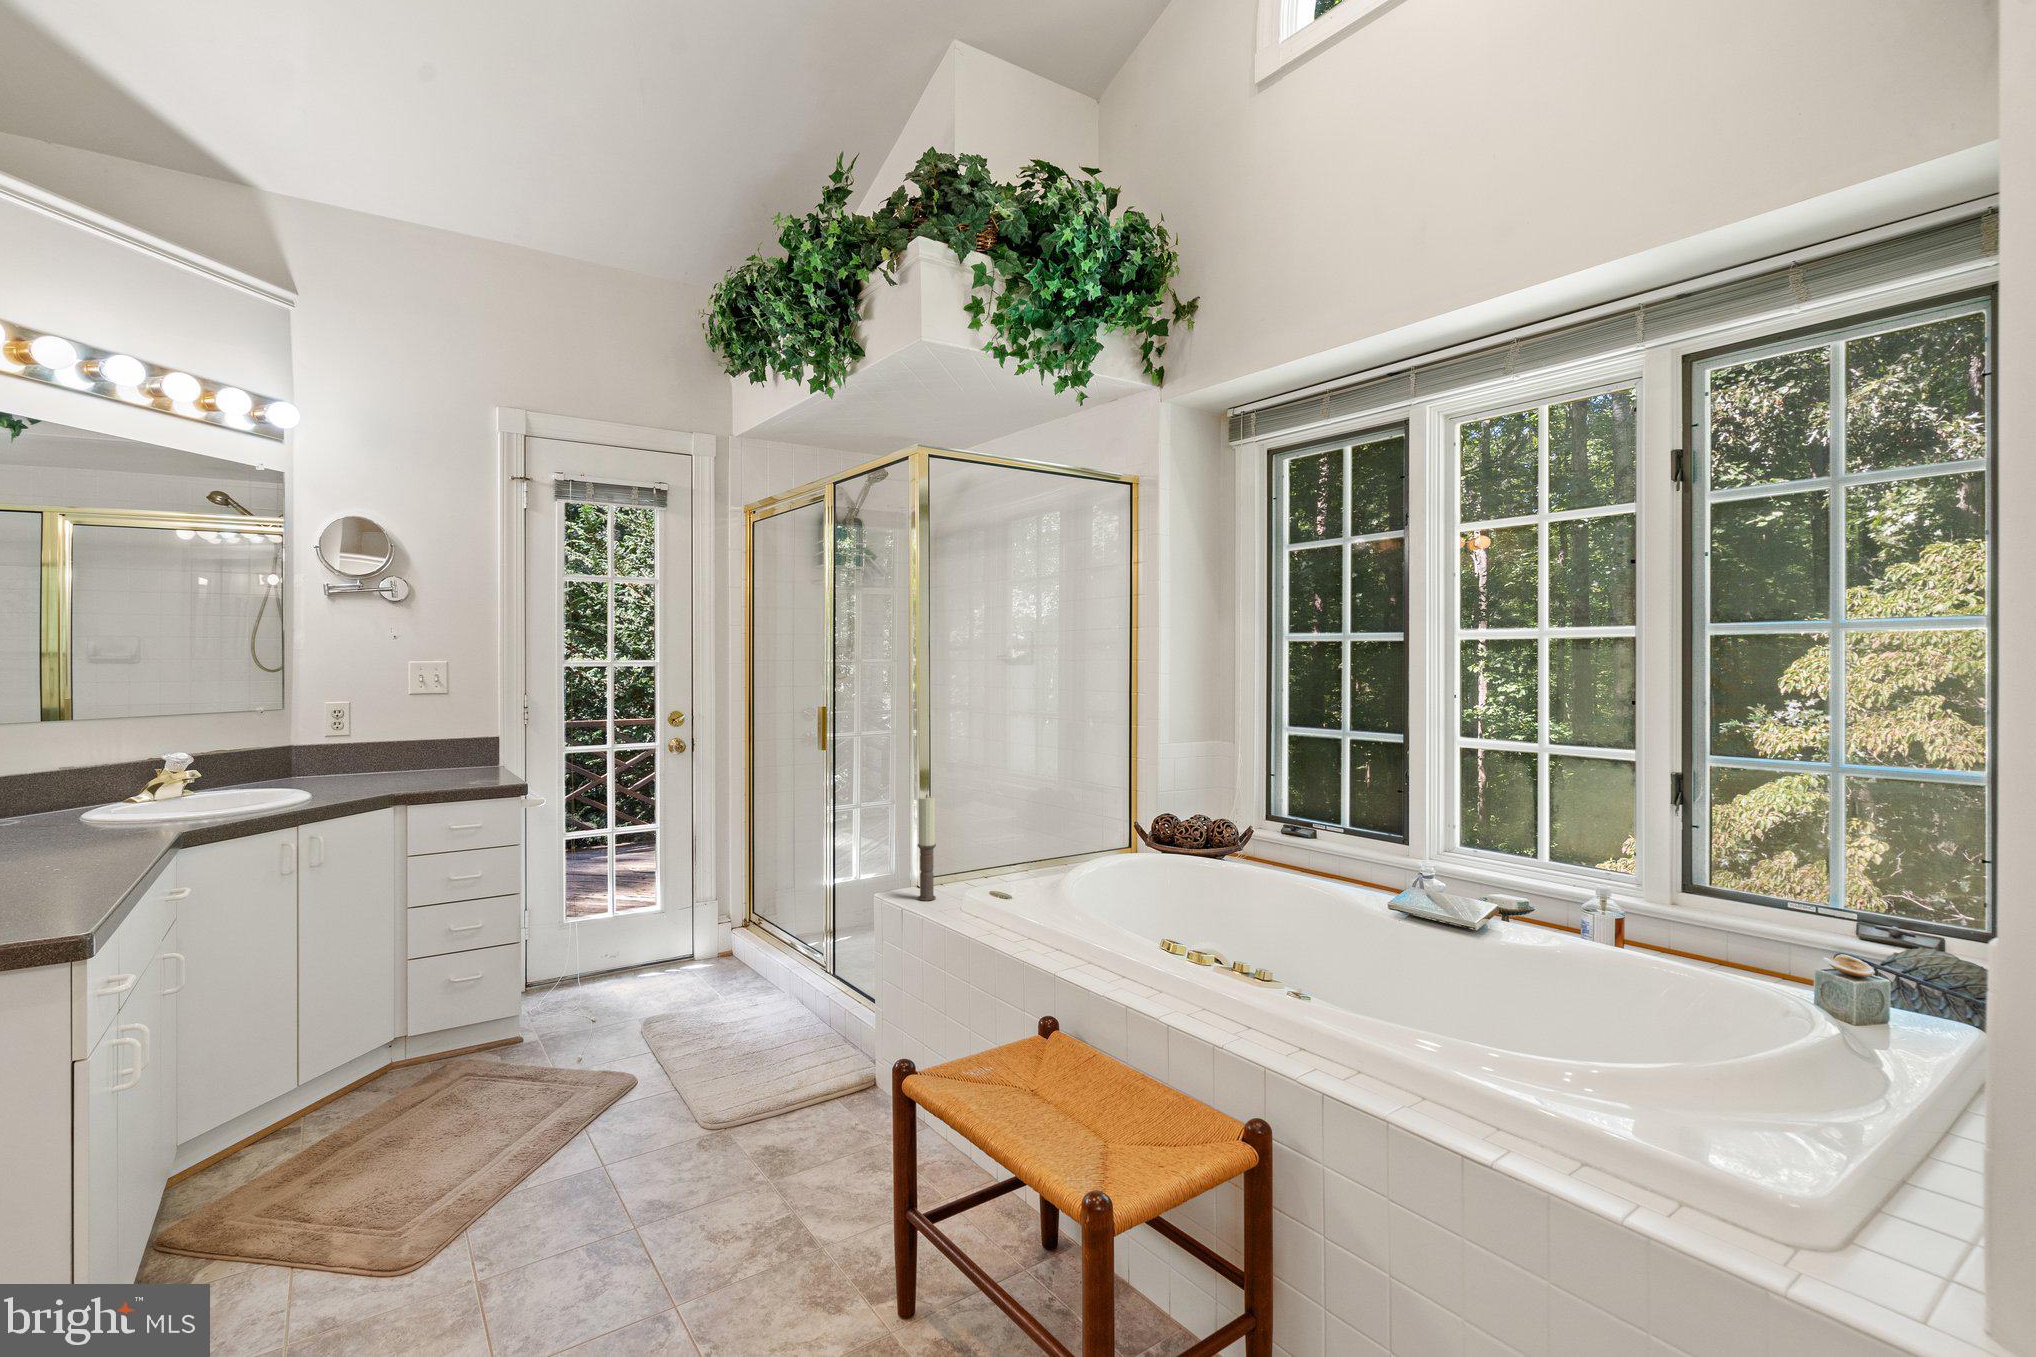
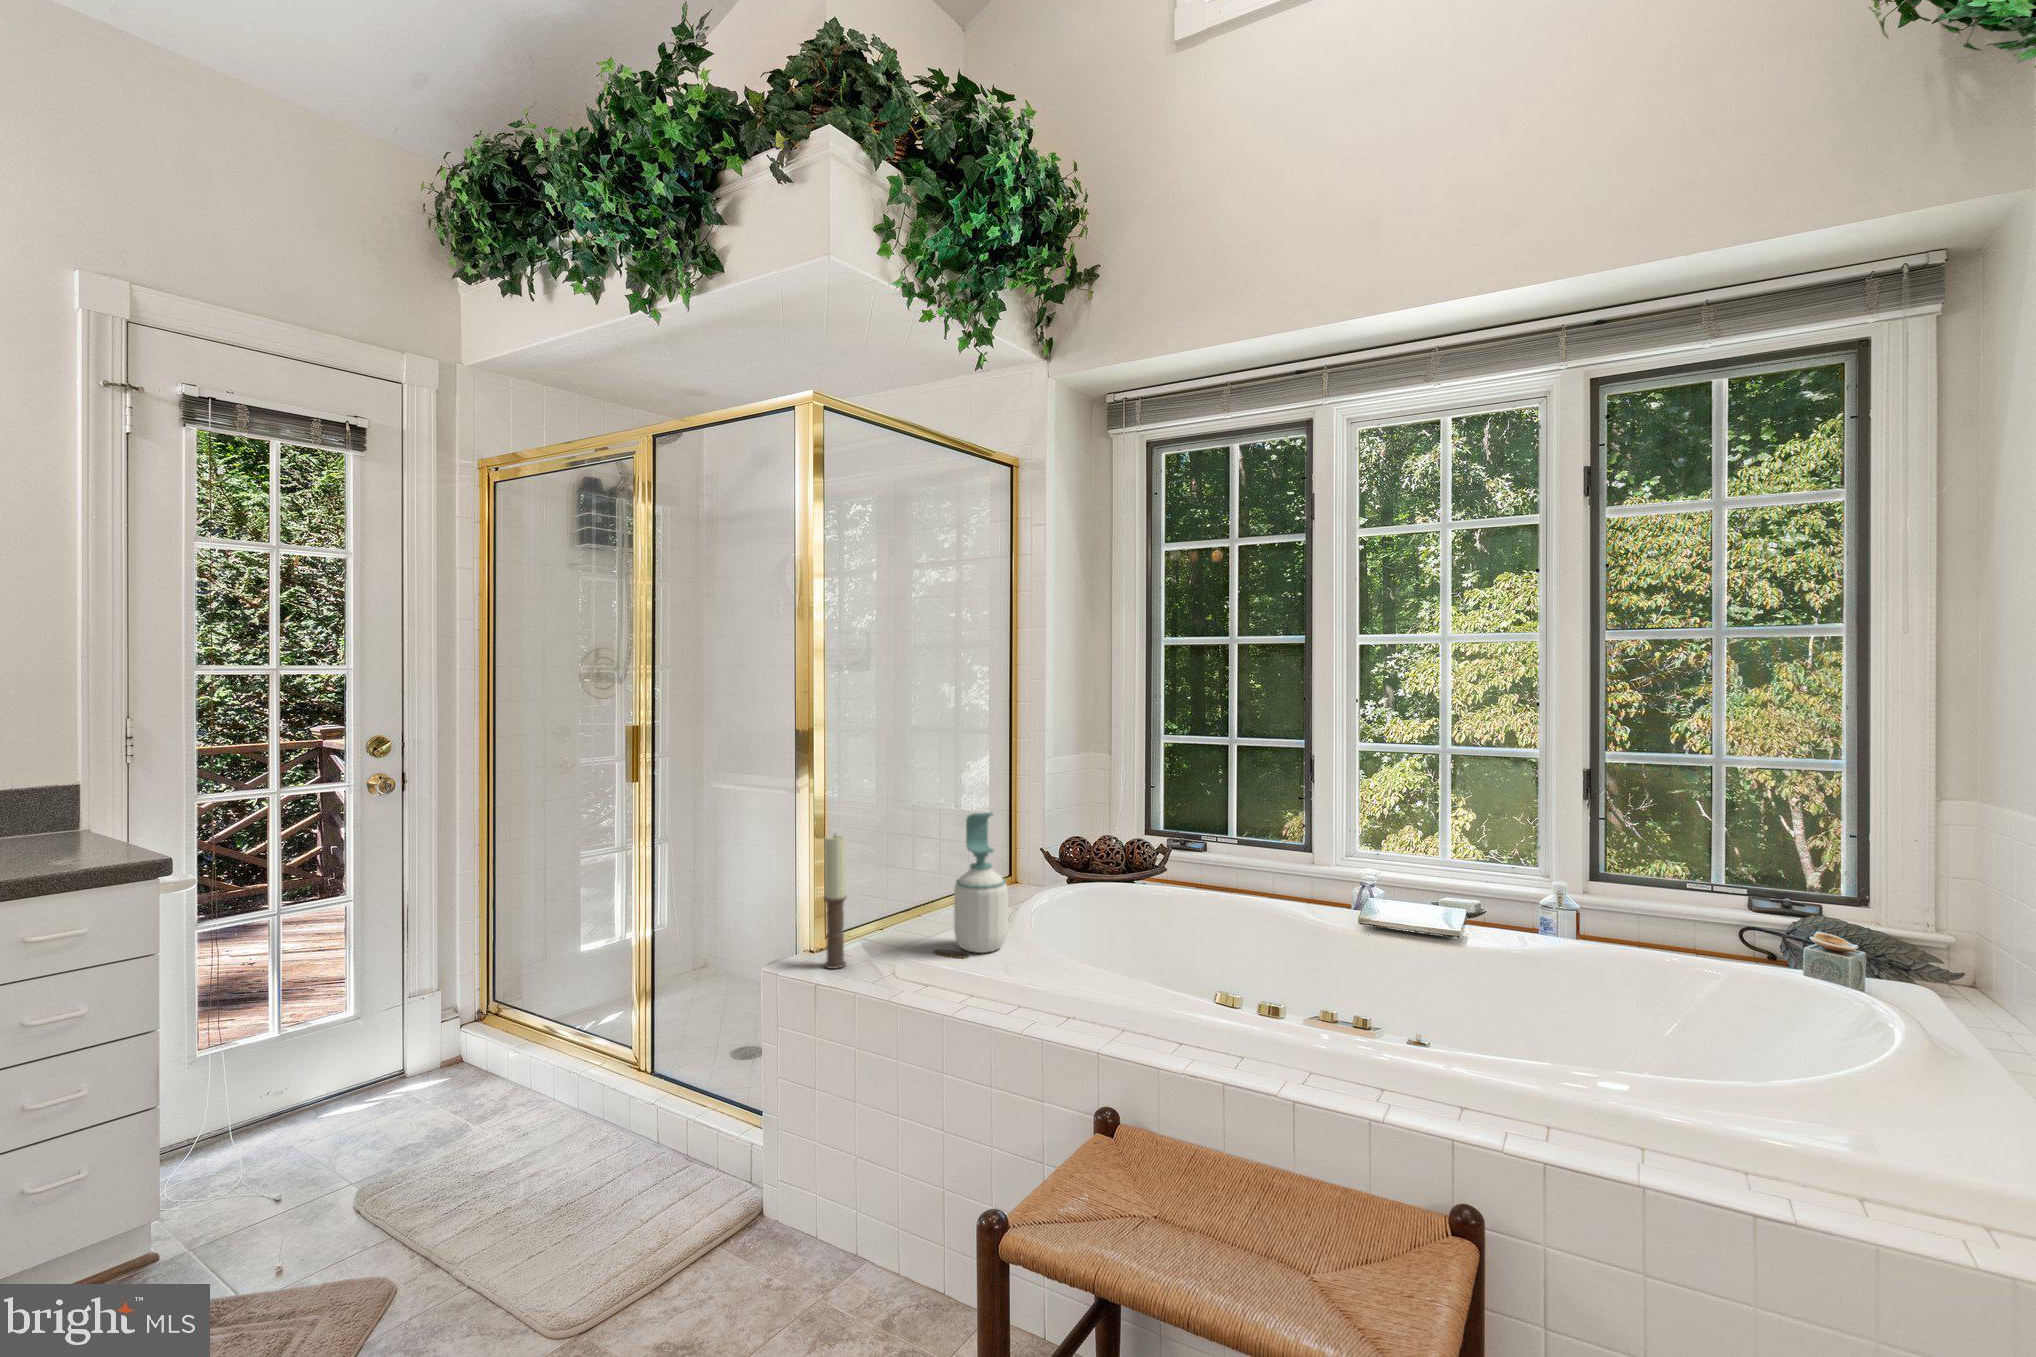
soap bottle: none [1015,784,1059,899] -> present [954,813,1008,953]

